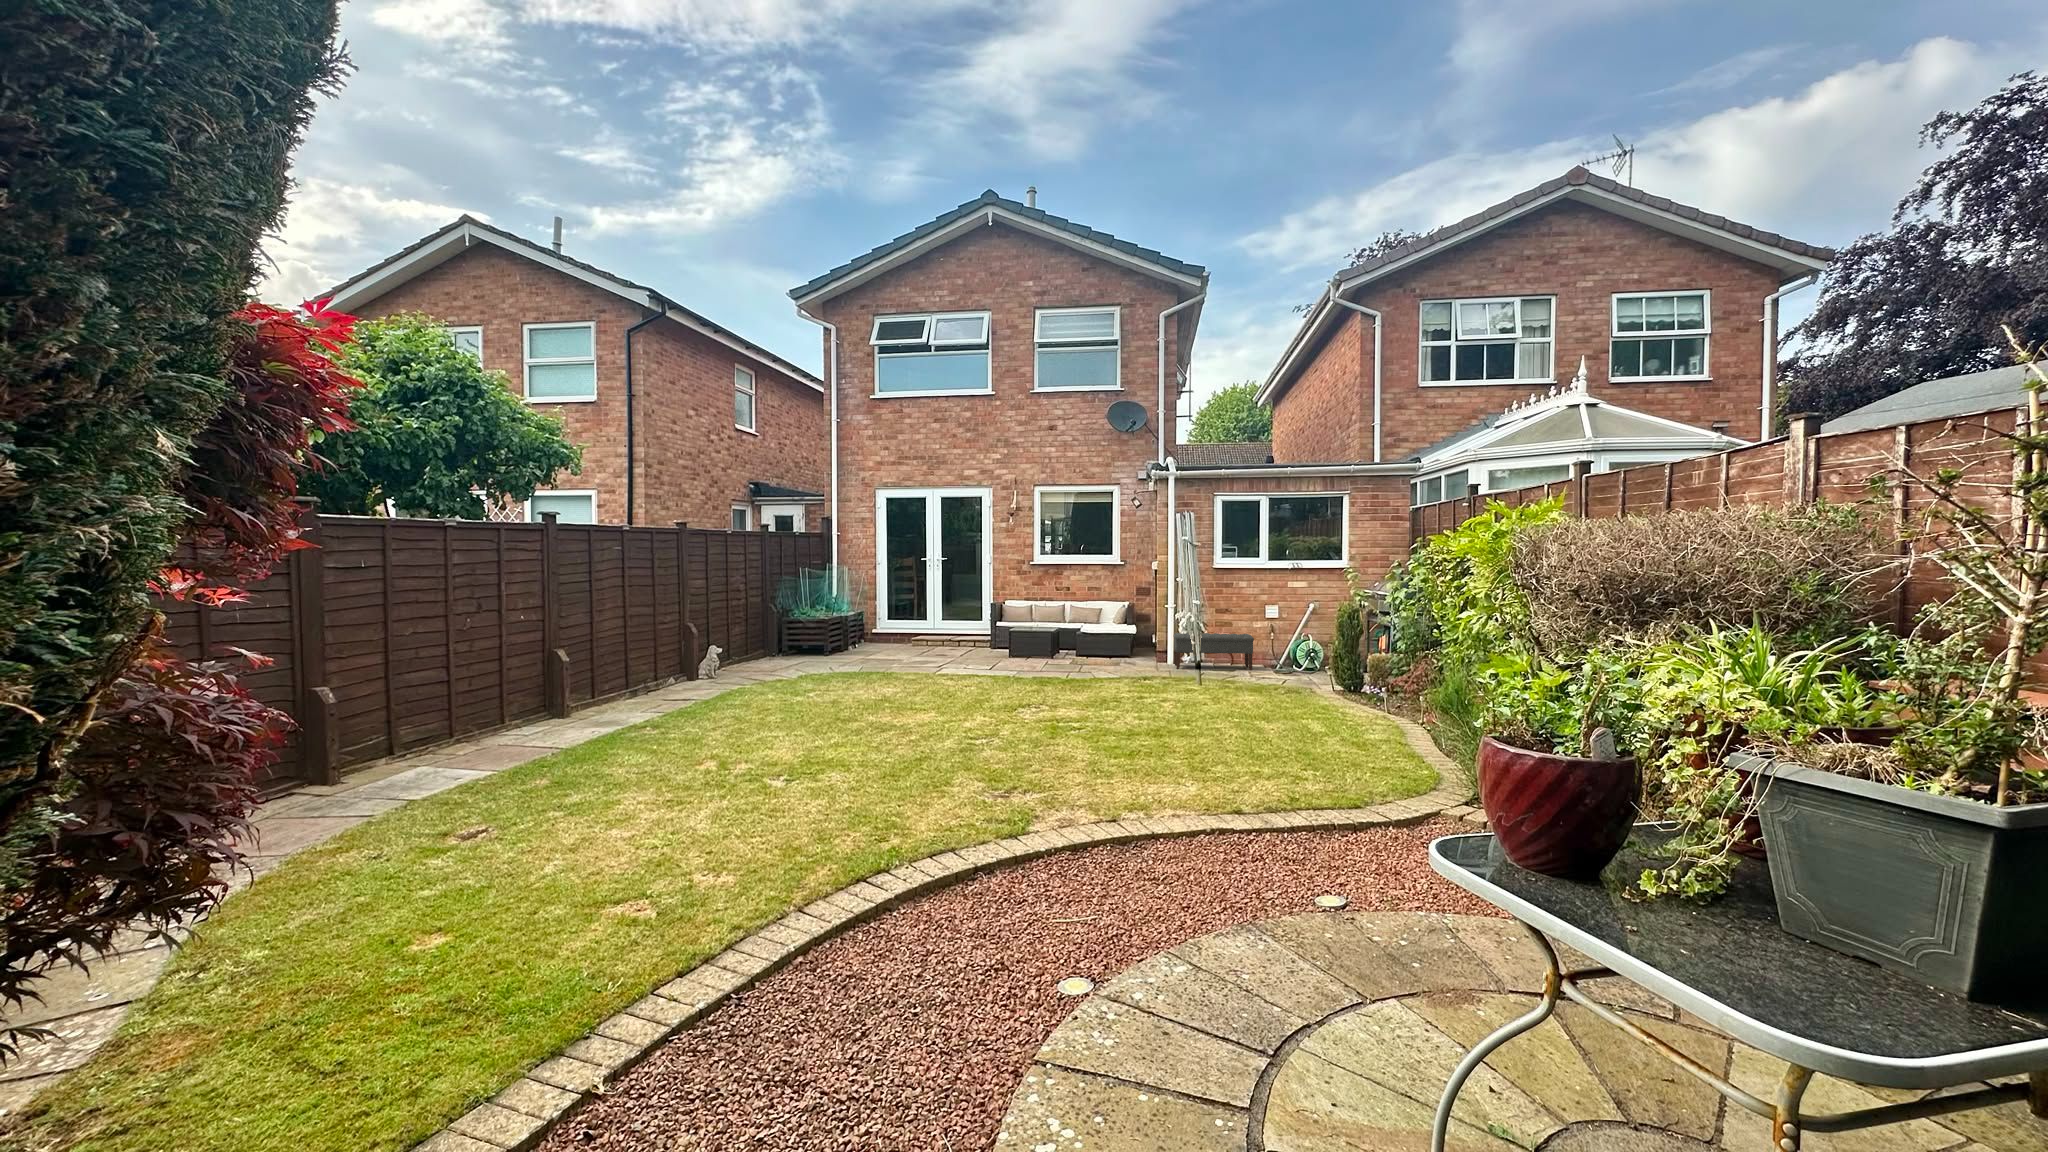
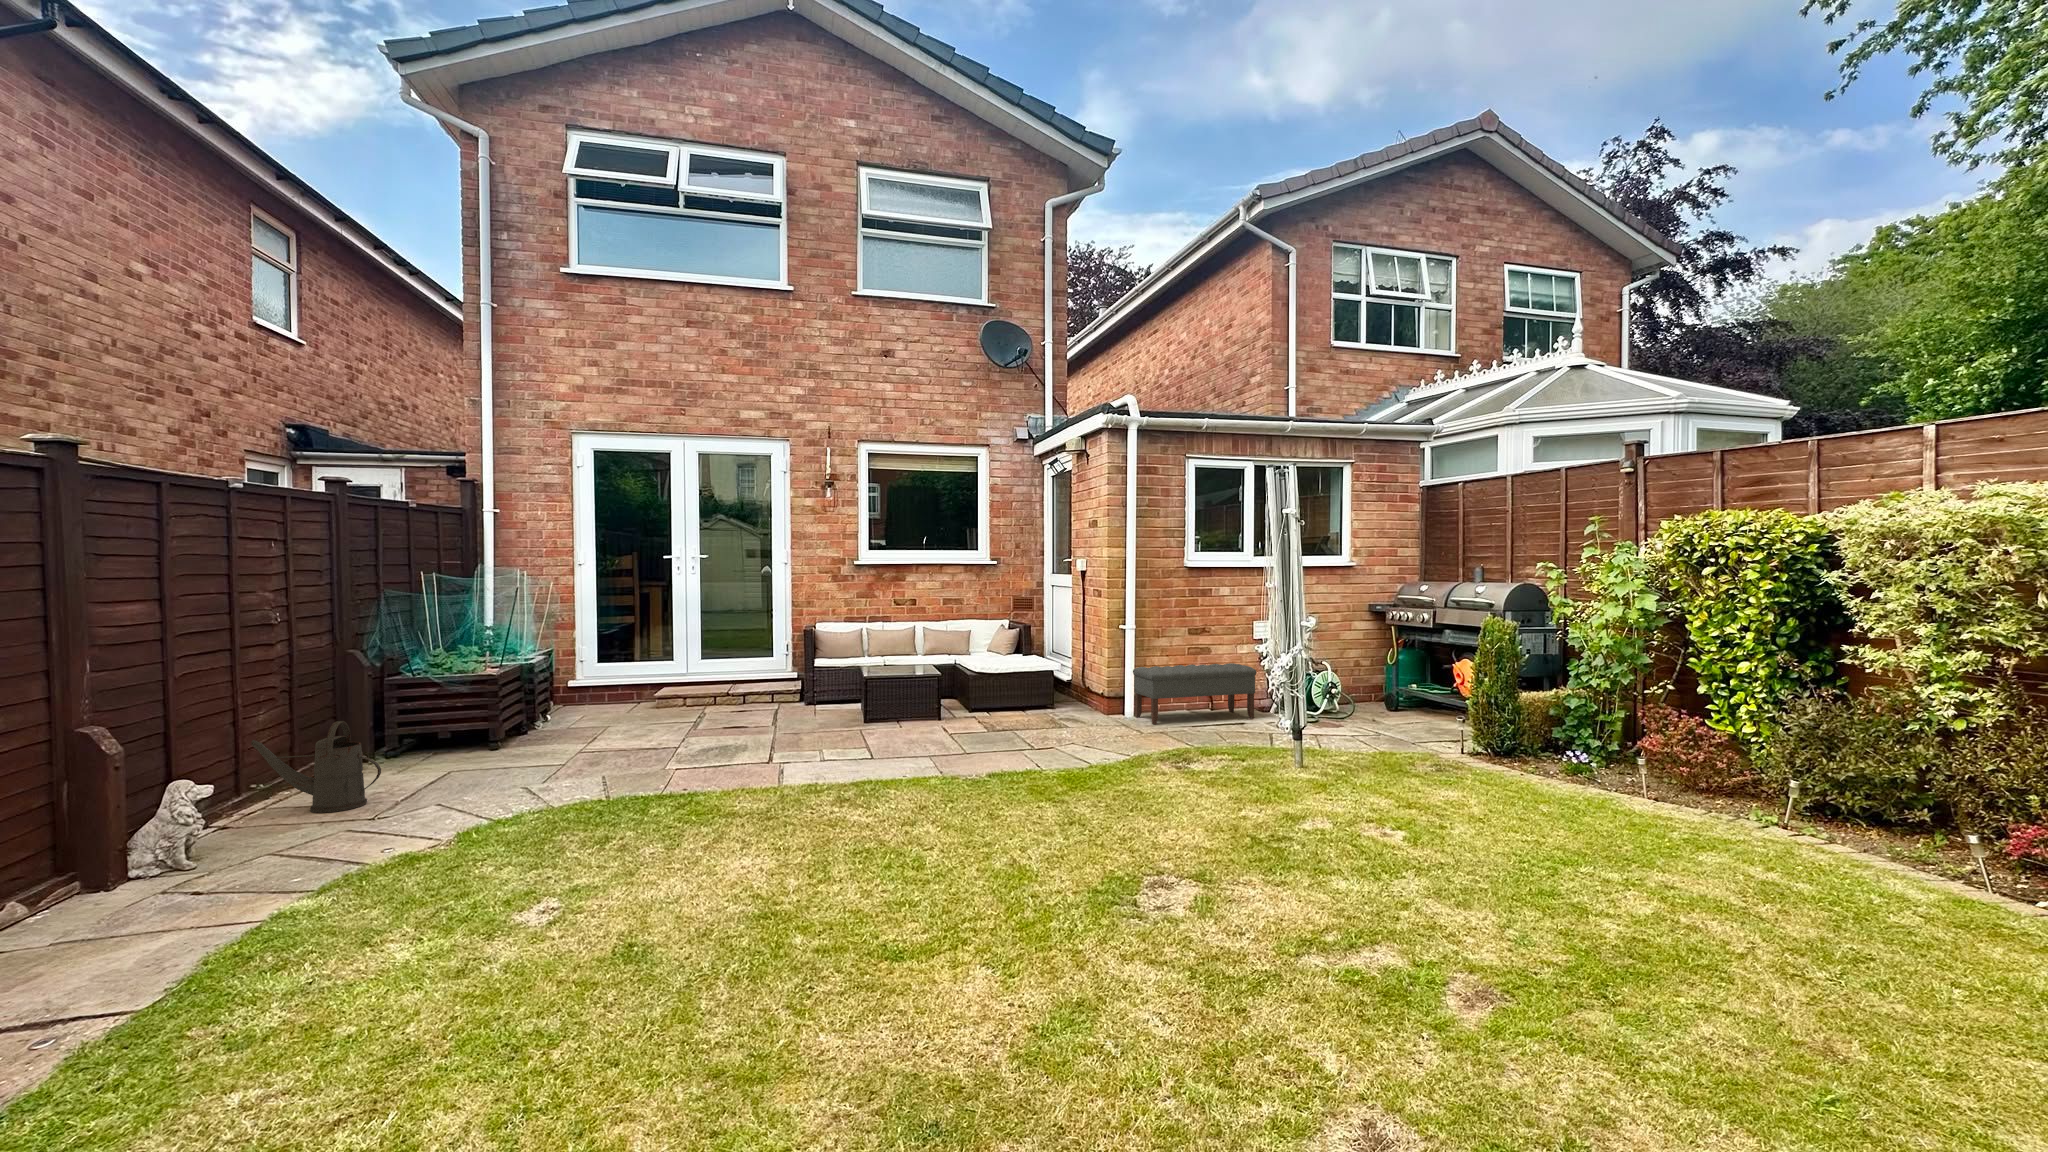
watering can: none [734,633,777,670] -> present [251,721,381,813]

